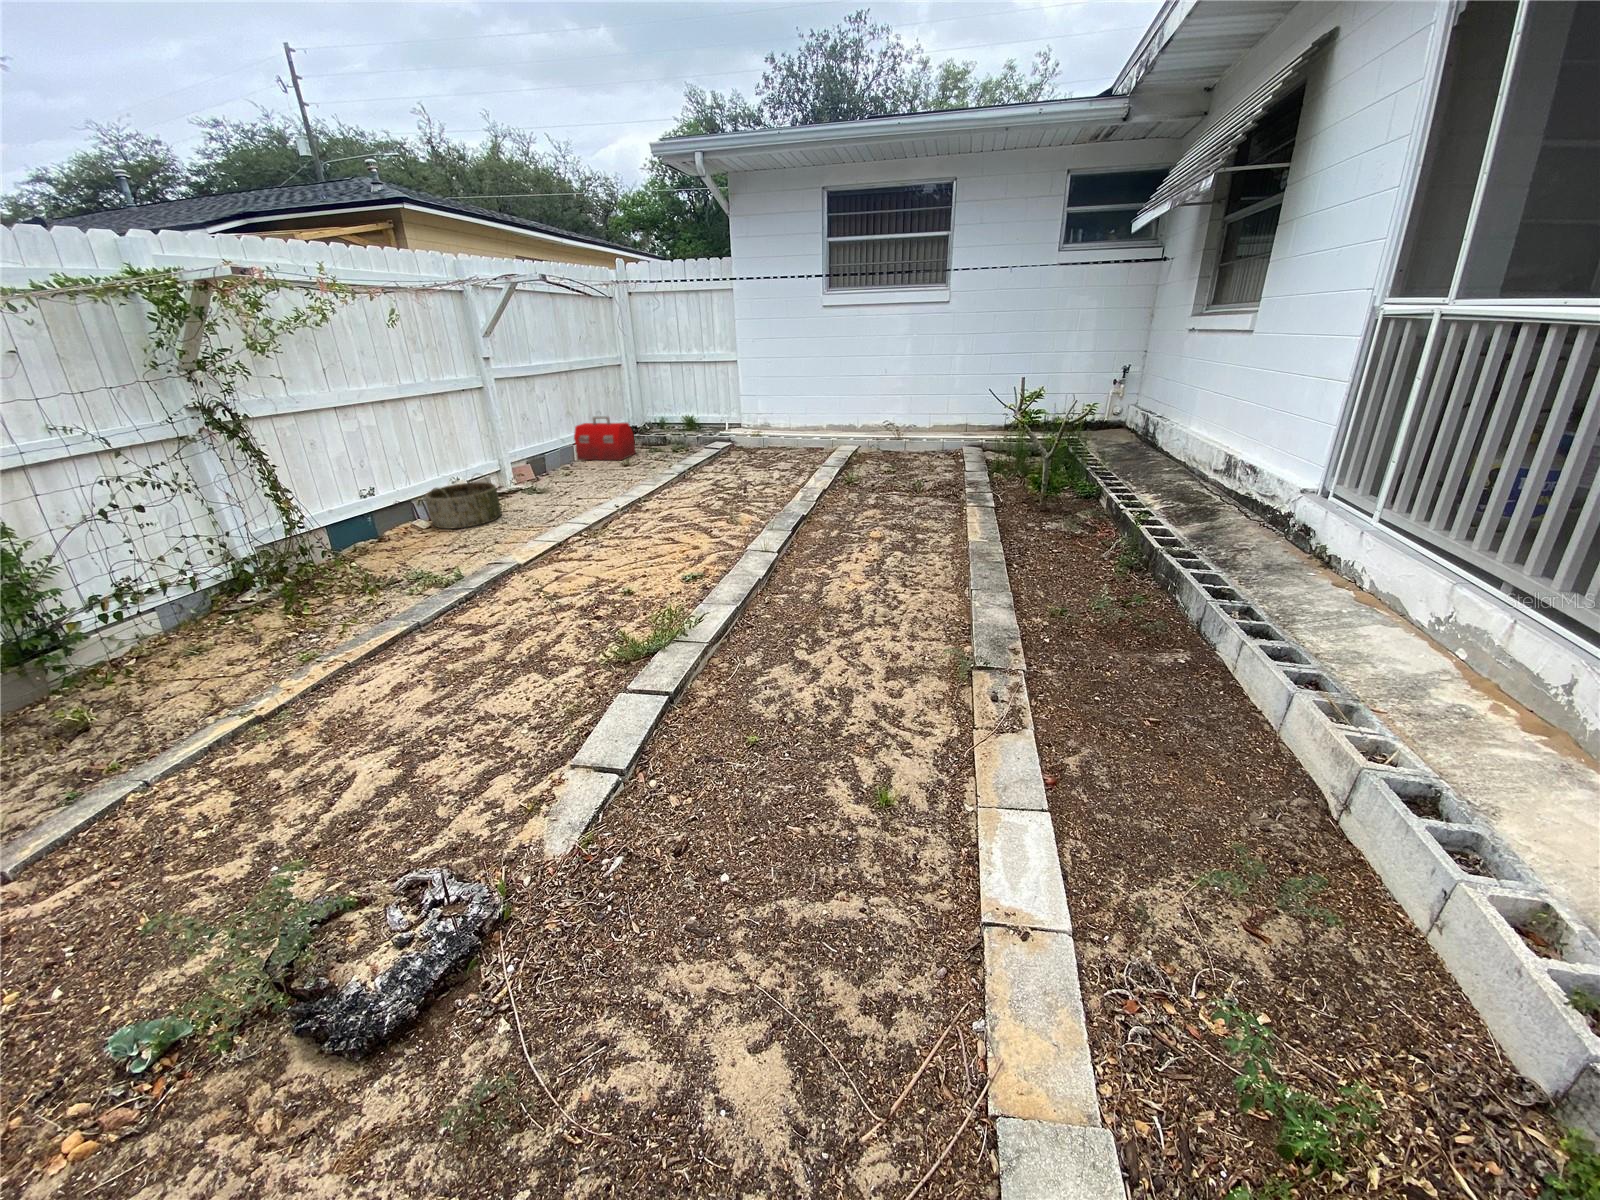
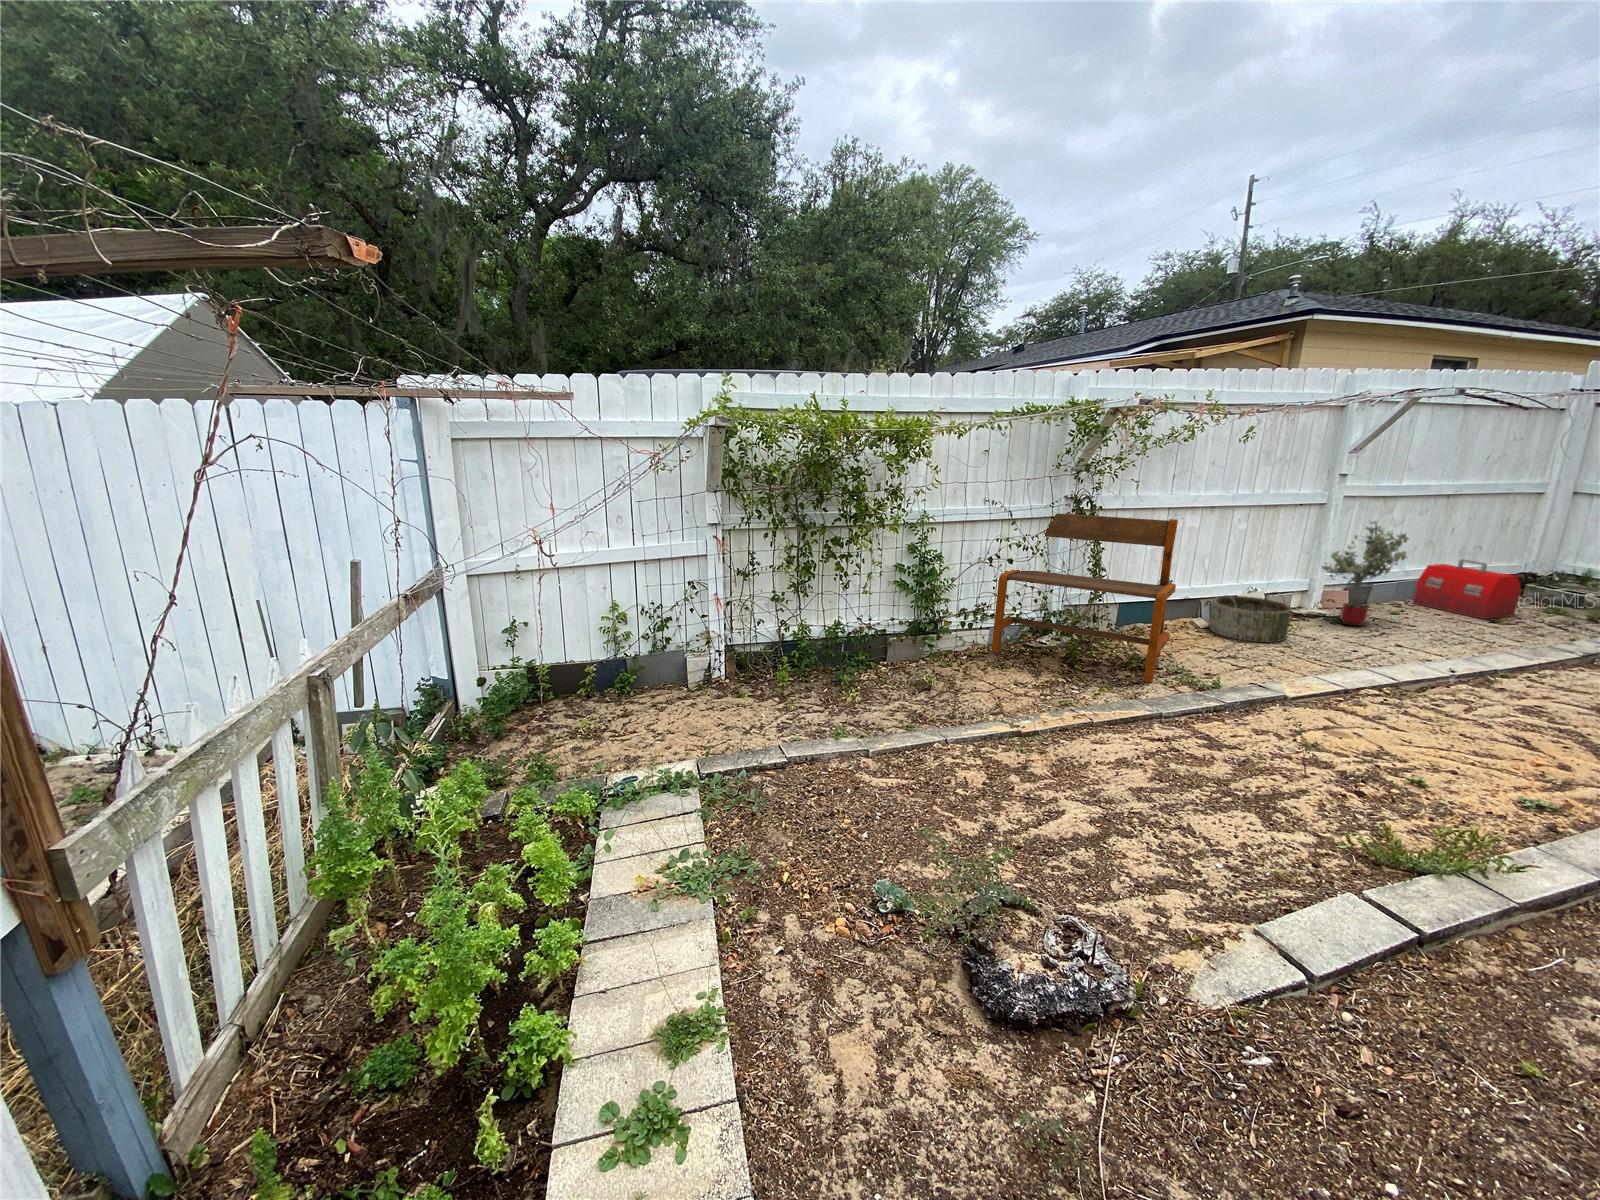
potted tree: none [502,392,561,489] -> present [1322,521,1409,626]
bench: none [129,415,399,640] -> present [992,513,1178,683]

